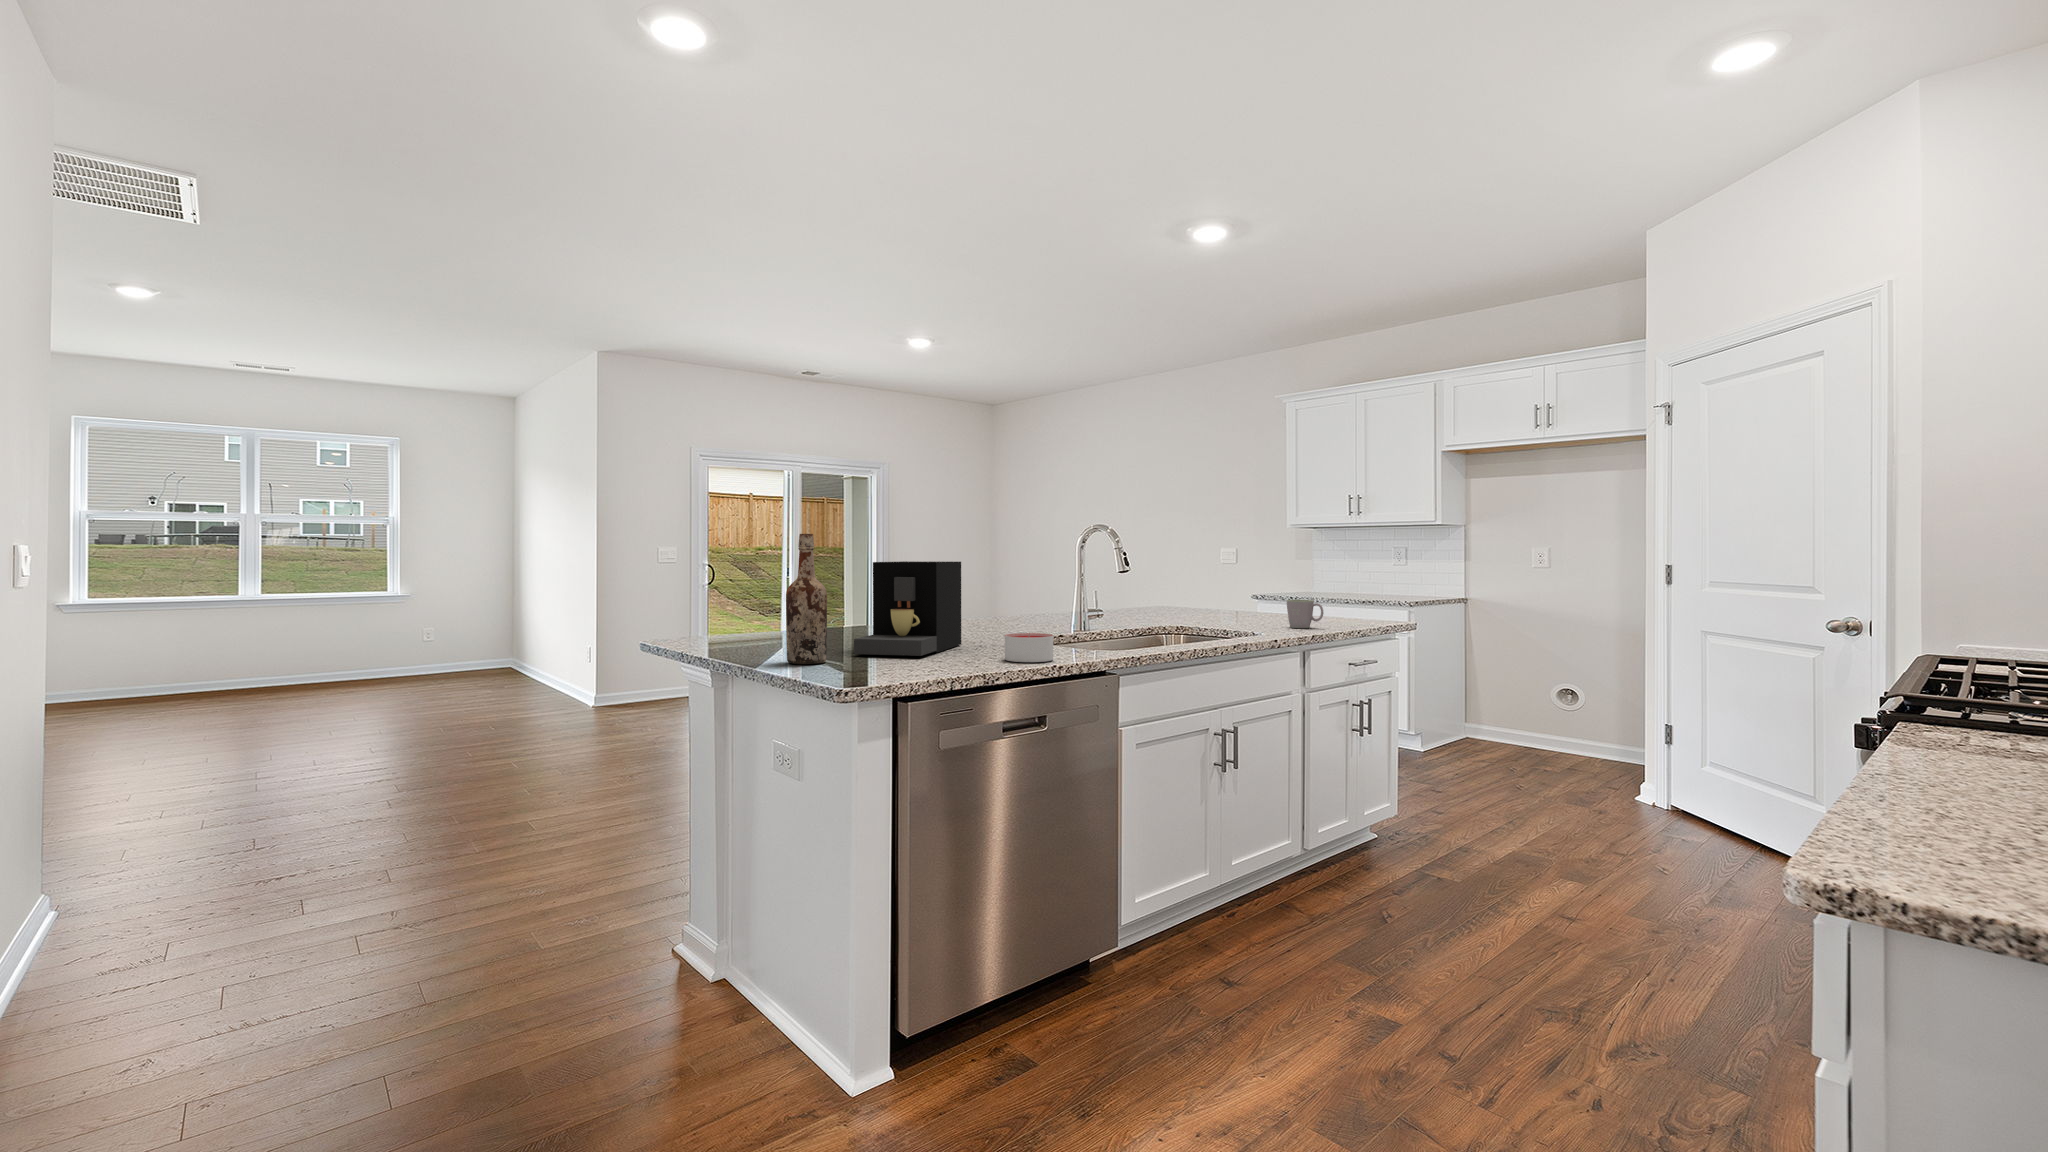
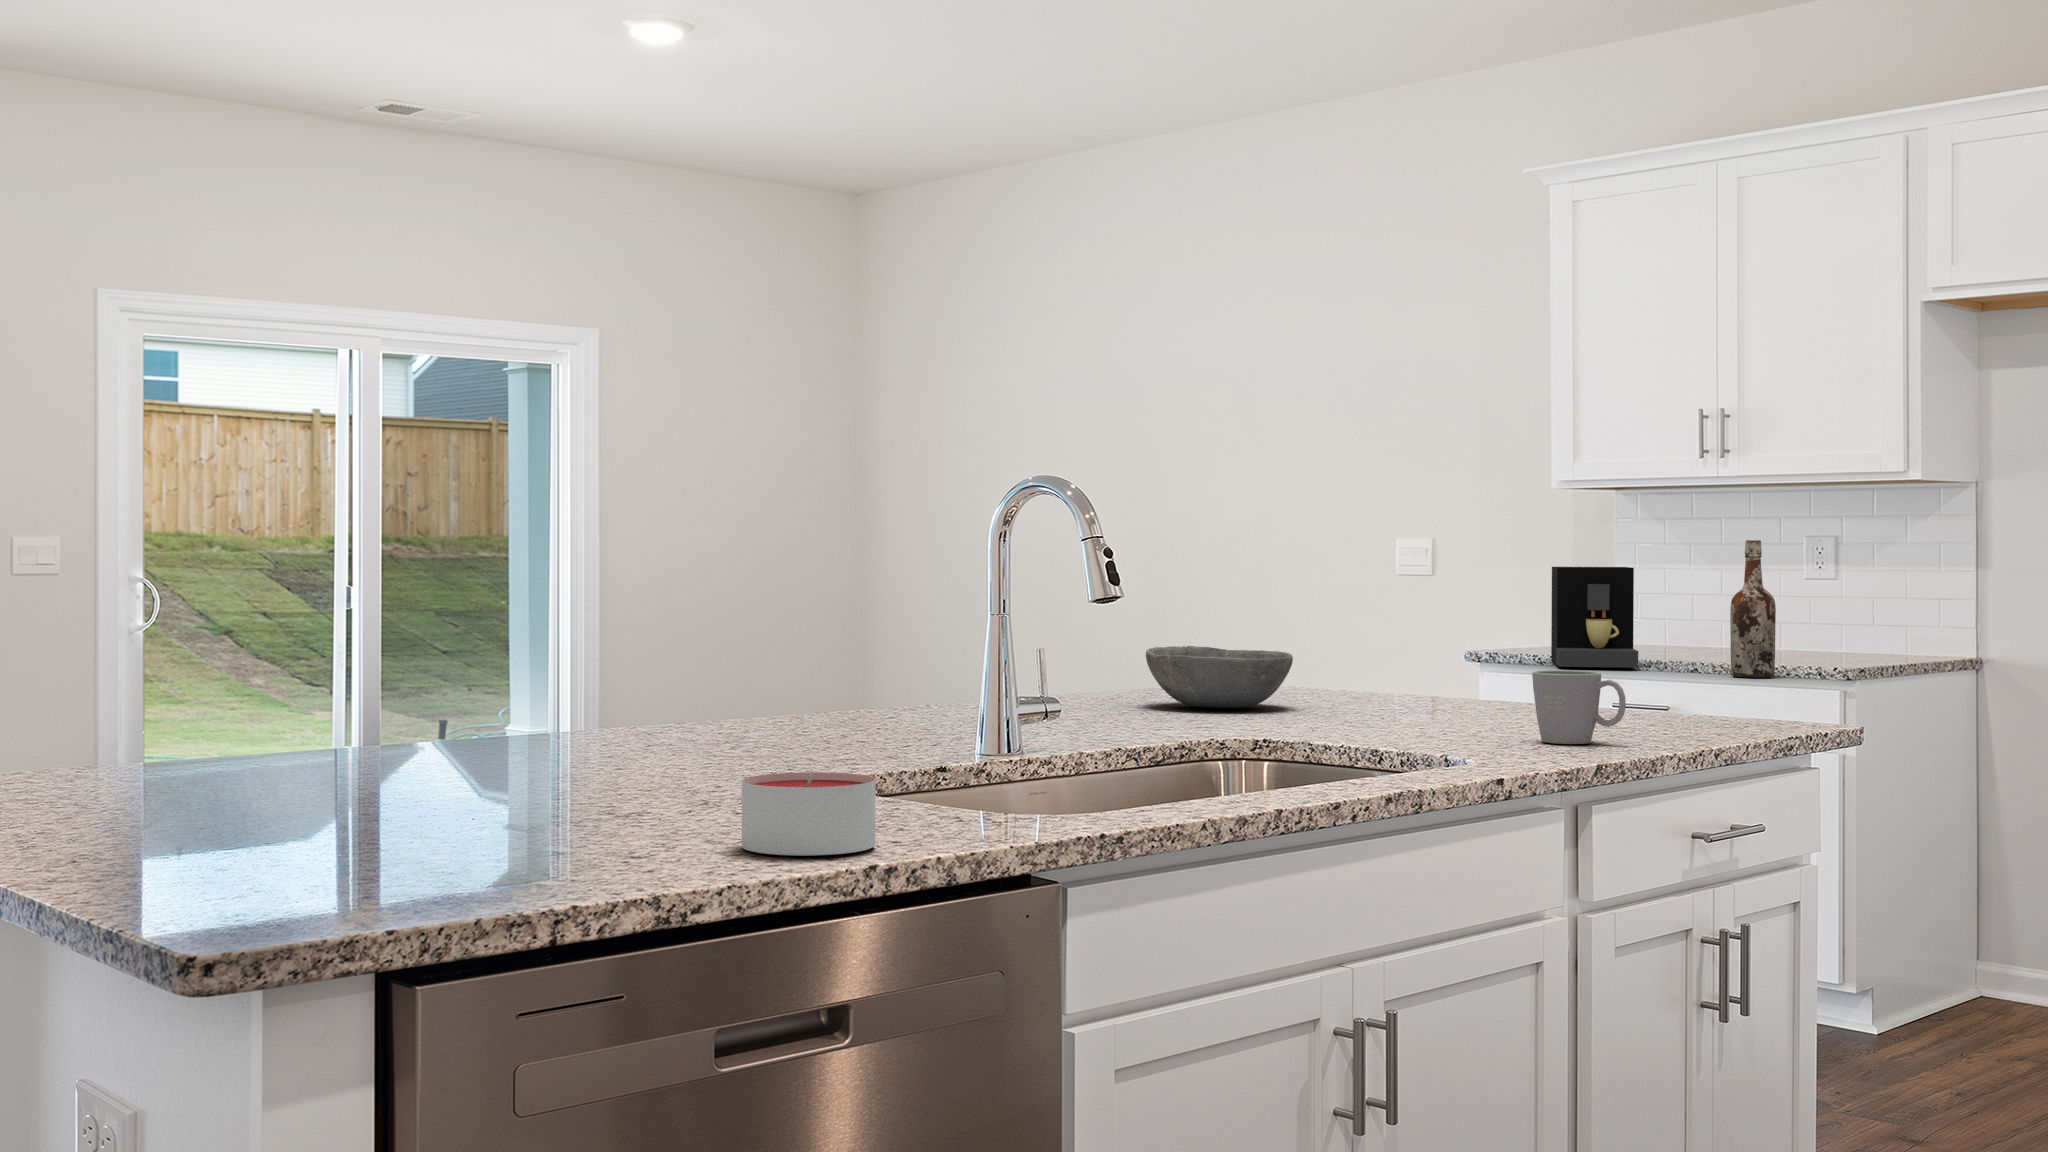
wine bottle: present [786,534,827,664] -> present [1730,540,1776,678]
coffee maker: present [854,561,961,656] -> present [1551,567,1638,668]
bowl: none [1130,591,1189,616] -> present [1146,646,1293,708]

